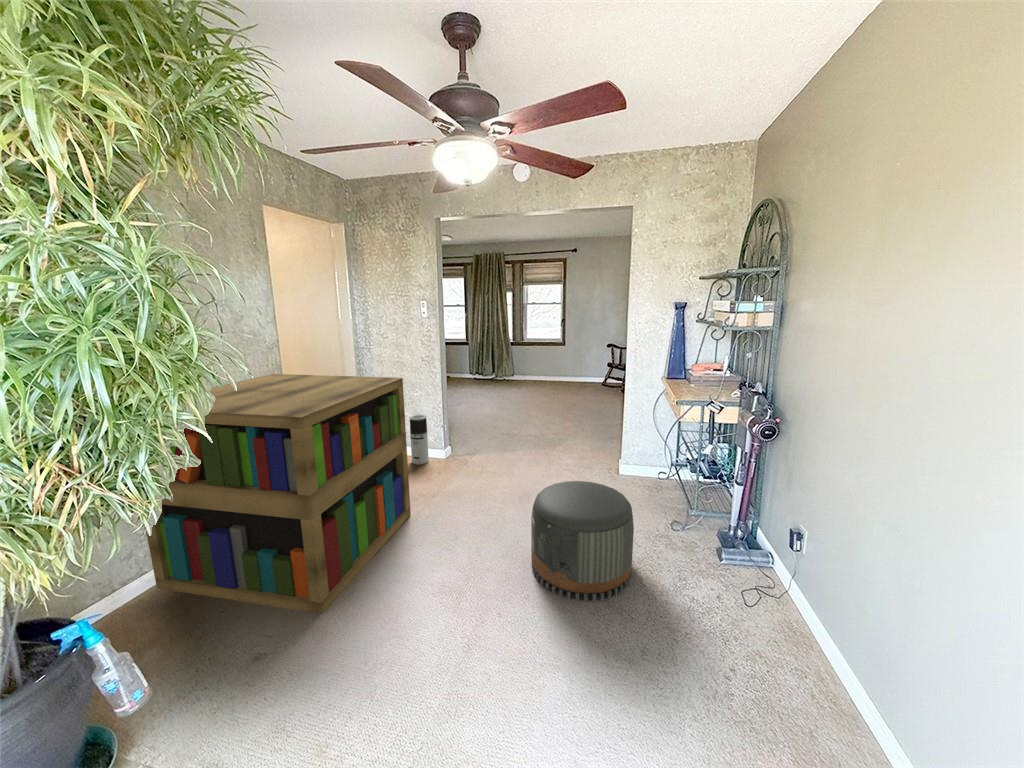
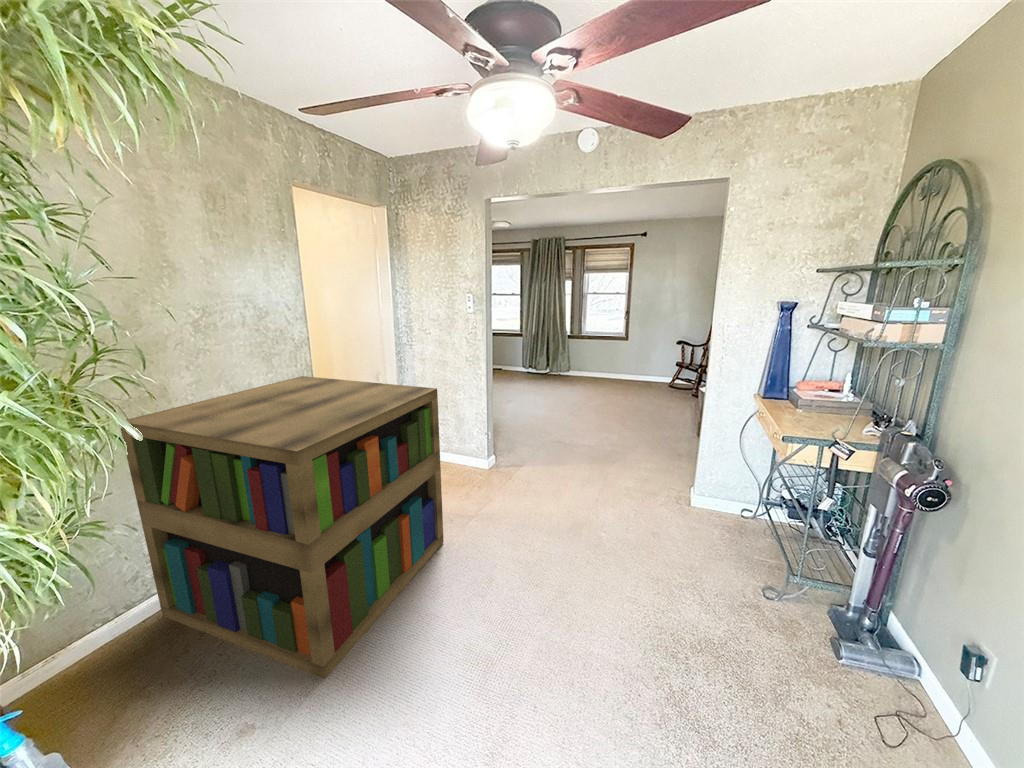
air purifier: present [410,415,429,465] -> none [451,420,471,475]
pouf: present [531,481,634,601] -> none [581,531,720,706]

